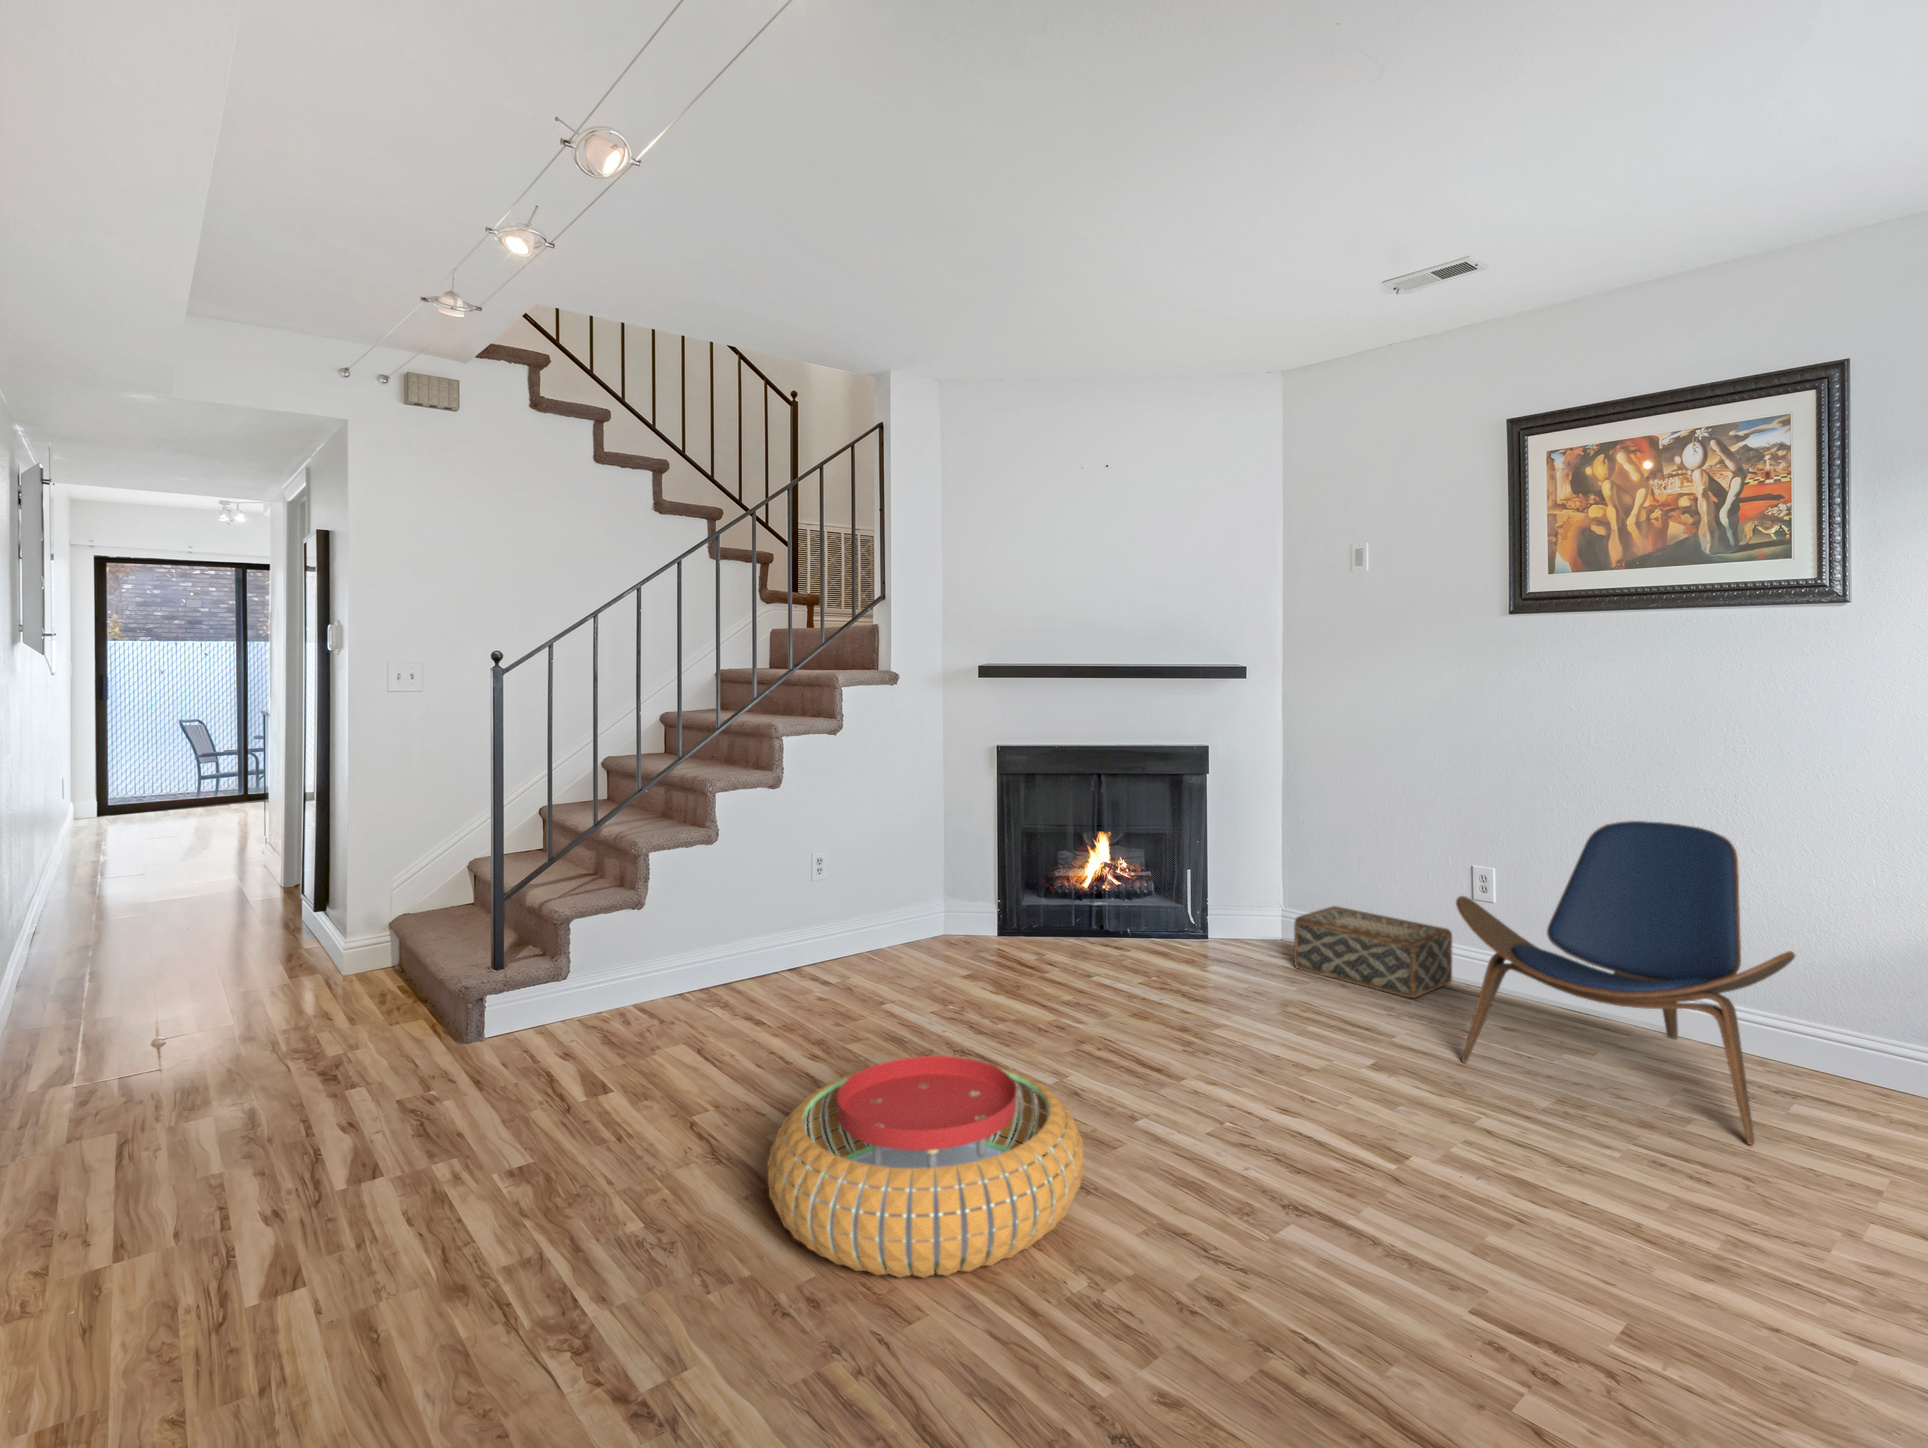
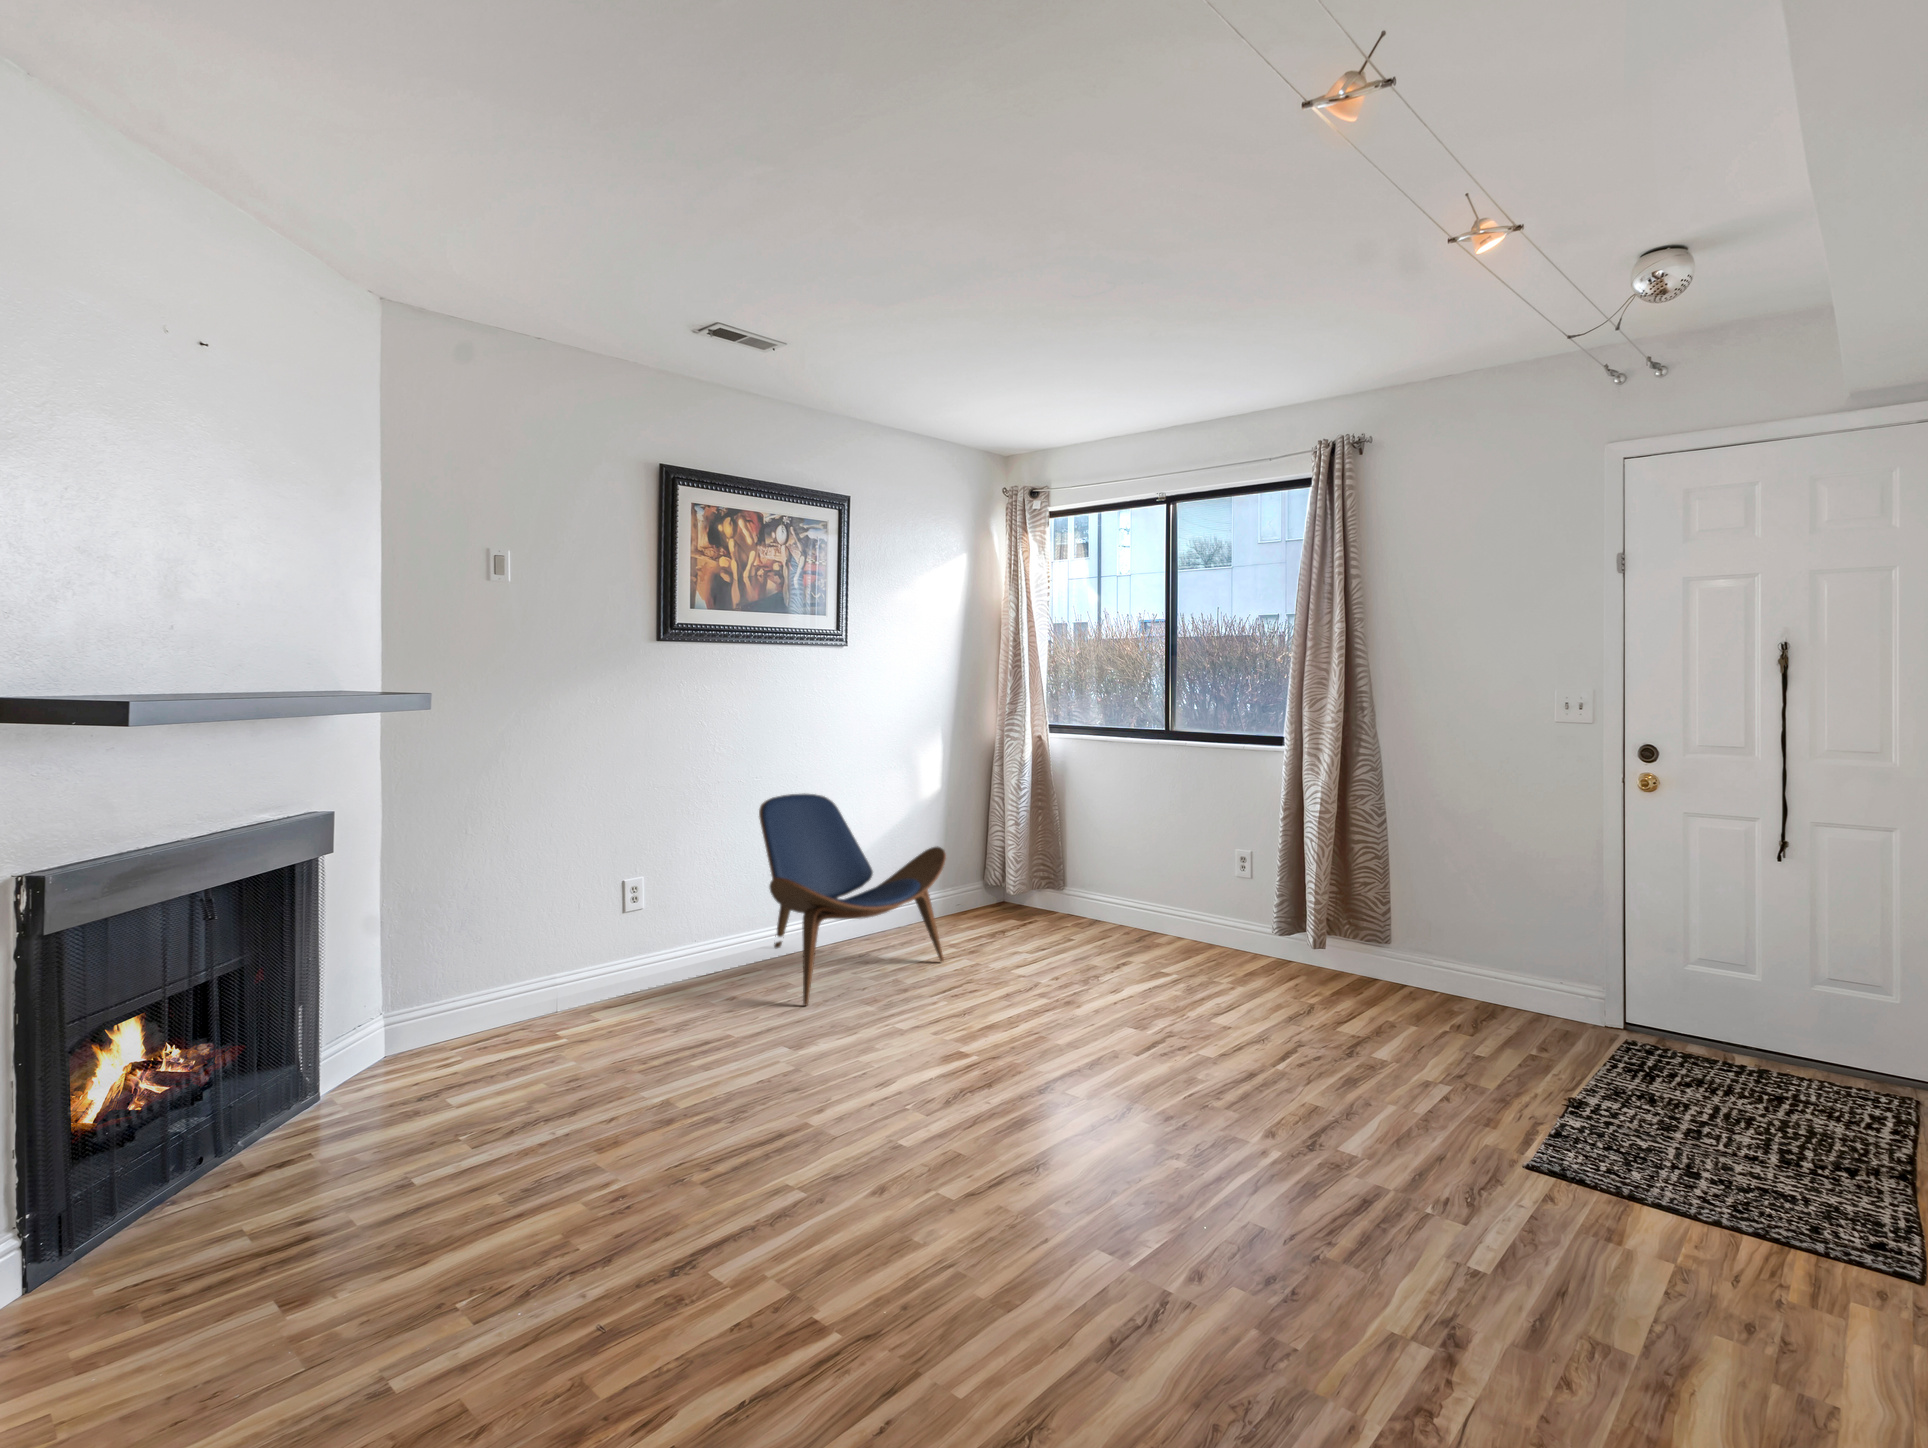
woven basket: present [1294,906,1452,998] -> none [483,936,655,1040]
pouf: present [768,1056,1084,1278] -> none [940,1089,1250,1321]

